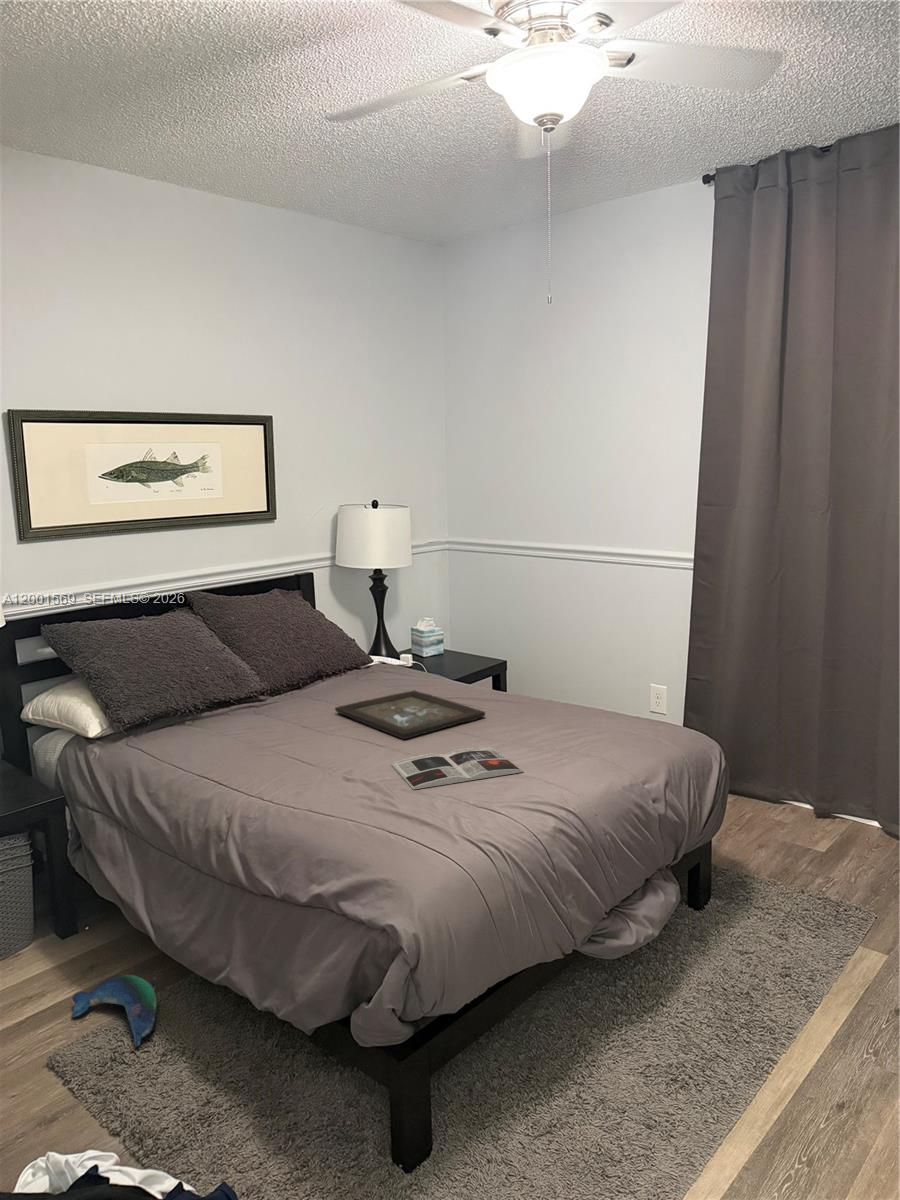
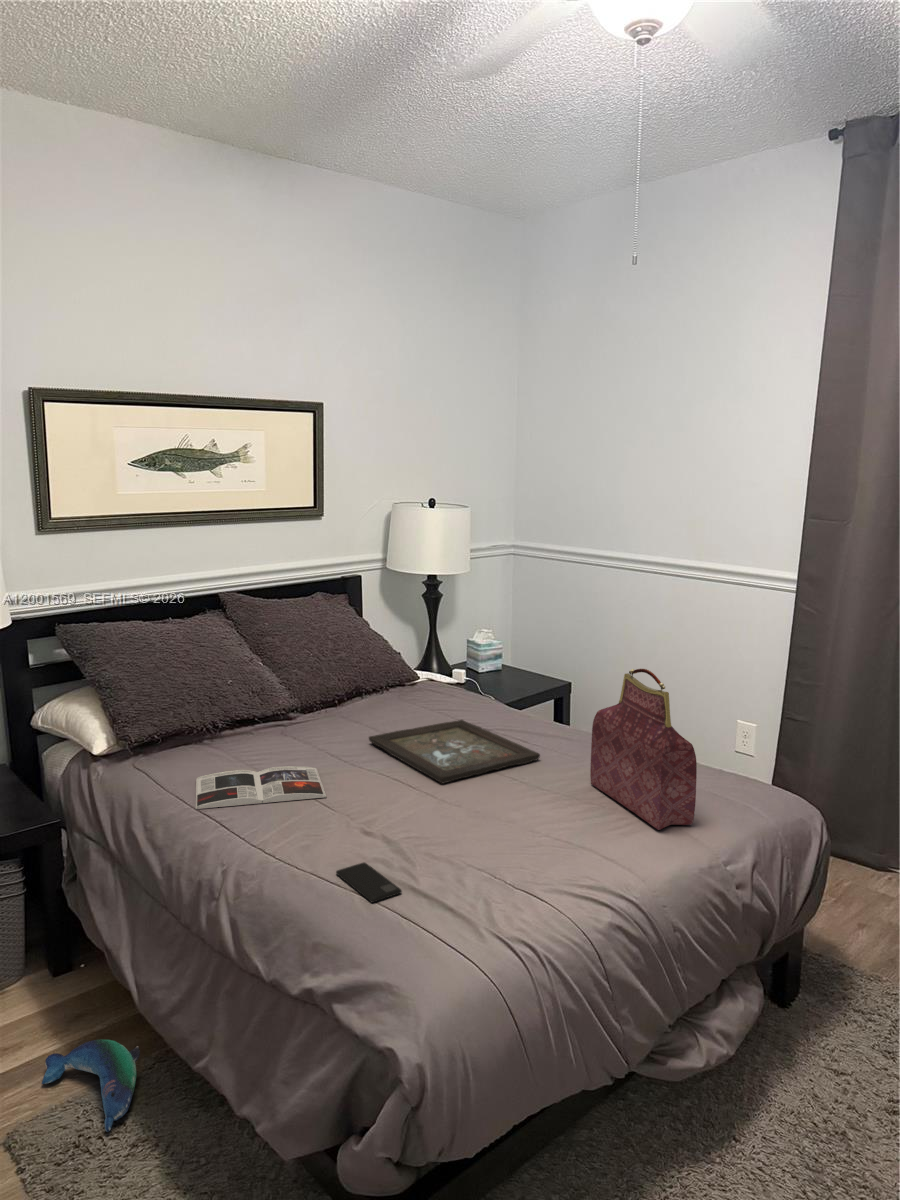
handbag: none [529,630,618,761] -> present [590,669,697,830]
magazine: present [391,748,524,790] -> present [196,766,326,809]
smartphone: none [326,799,384,827] -> present [336,862,402,902]

